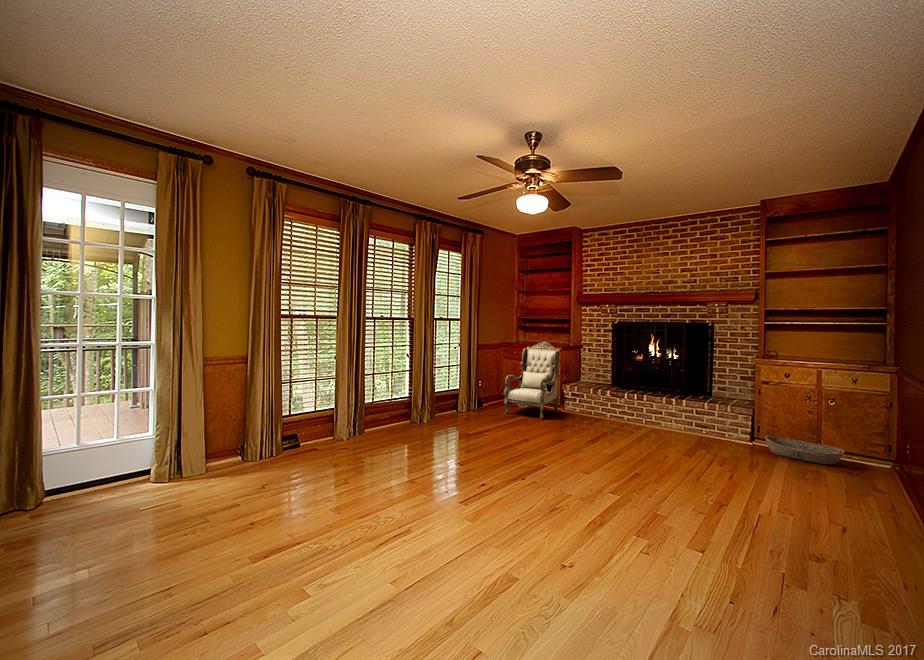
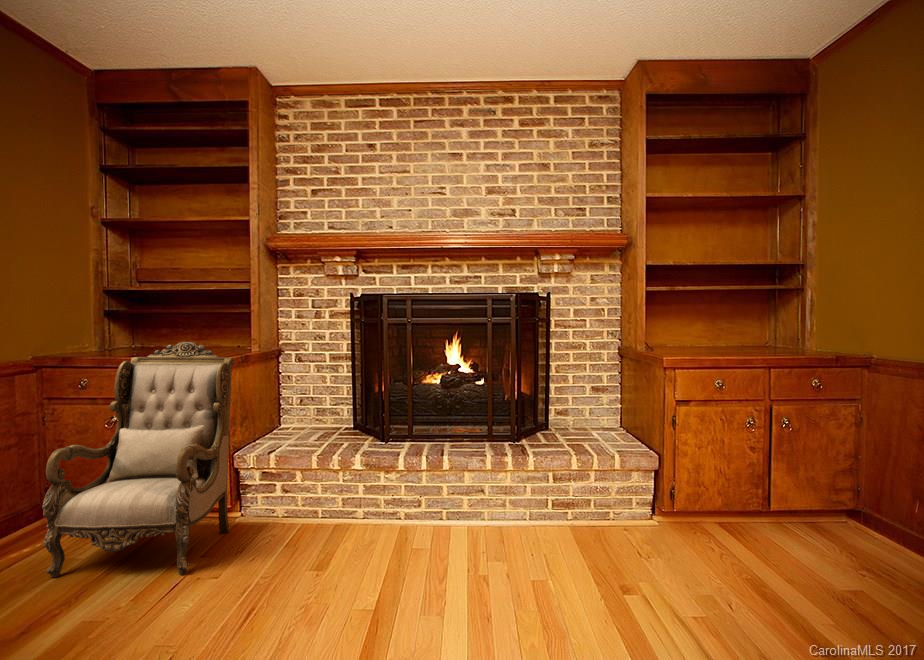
basket: present [765,436,844,464] -> none [699,509,841,558]

